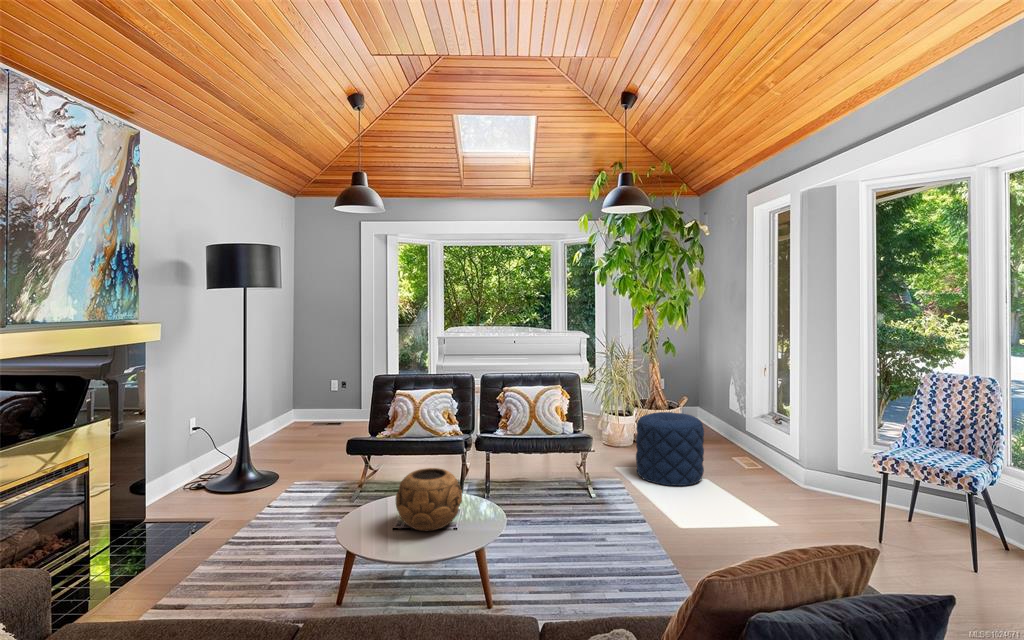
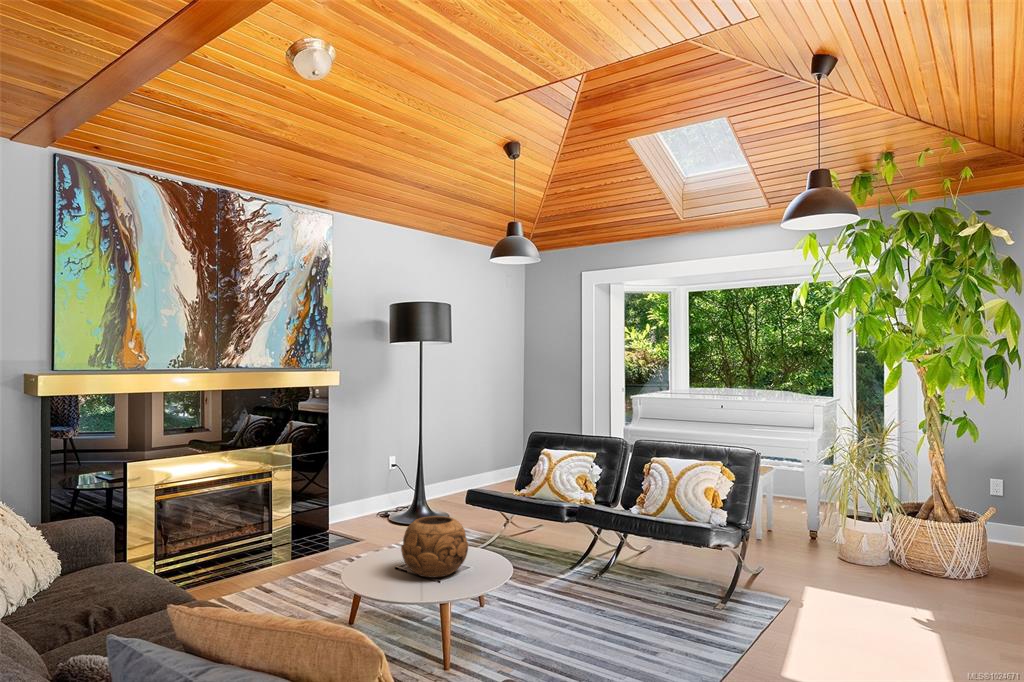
pouf: present [636,412,704,486] -> none [825,513,940,629]

